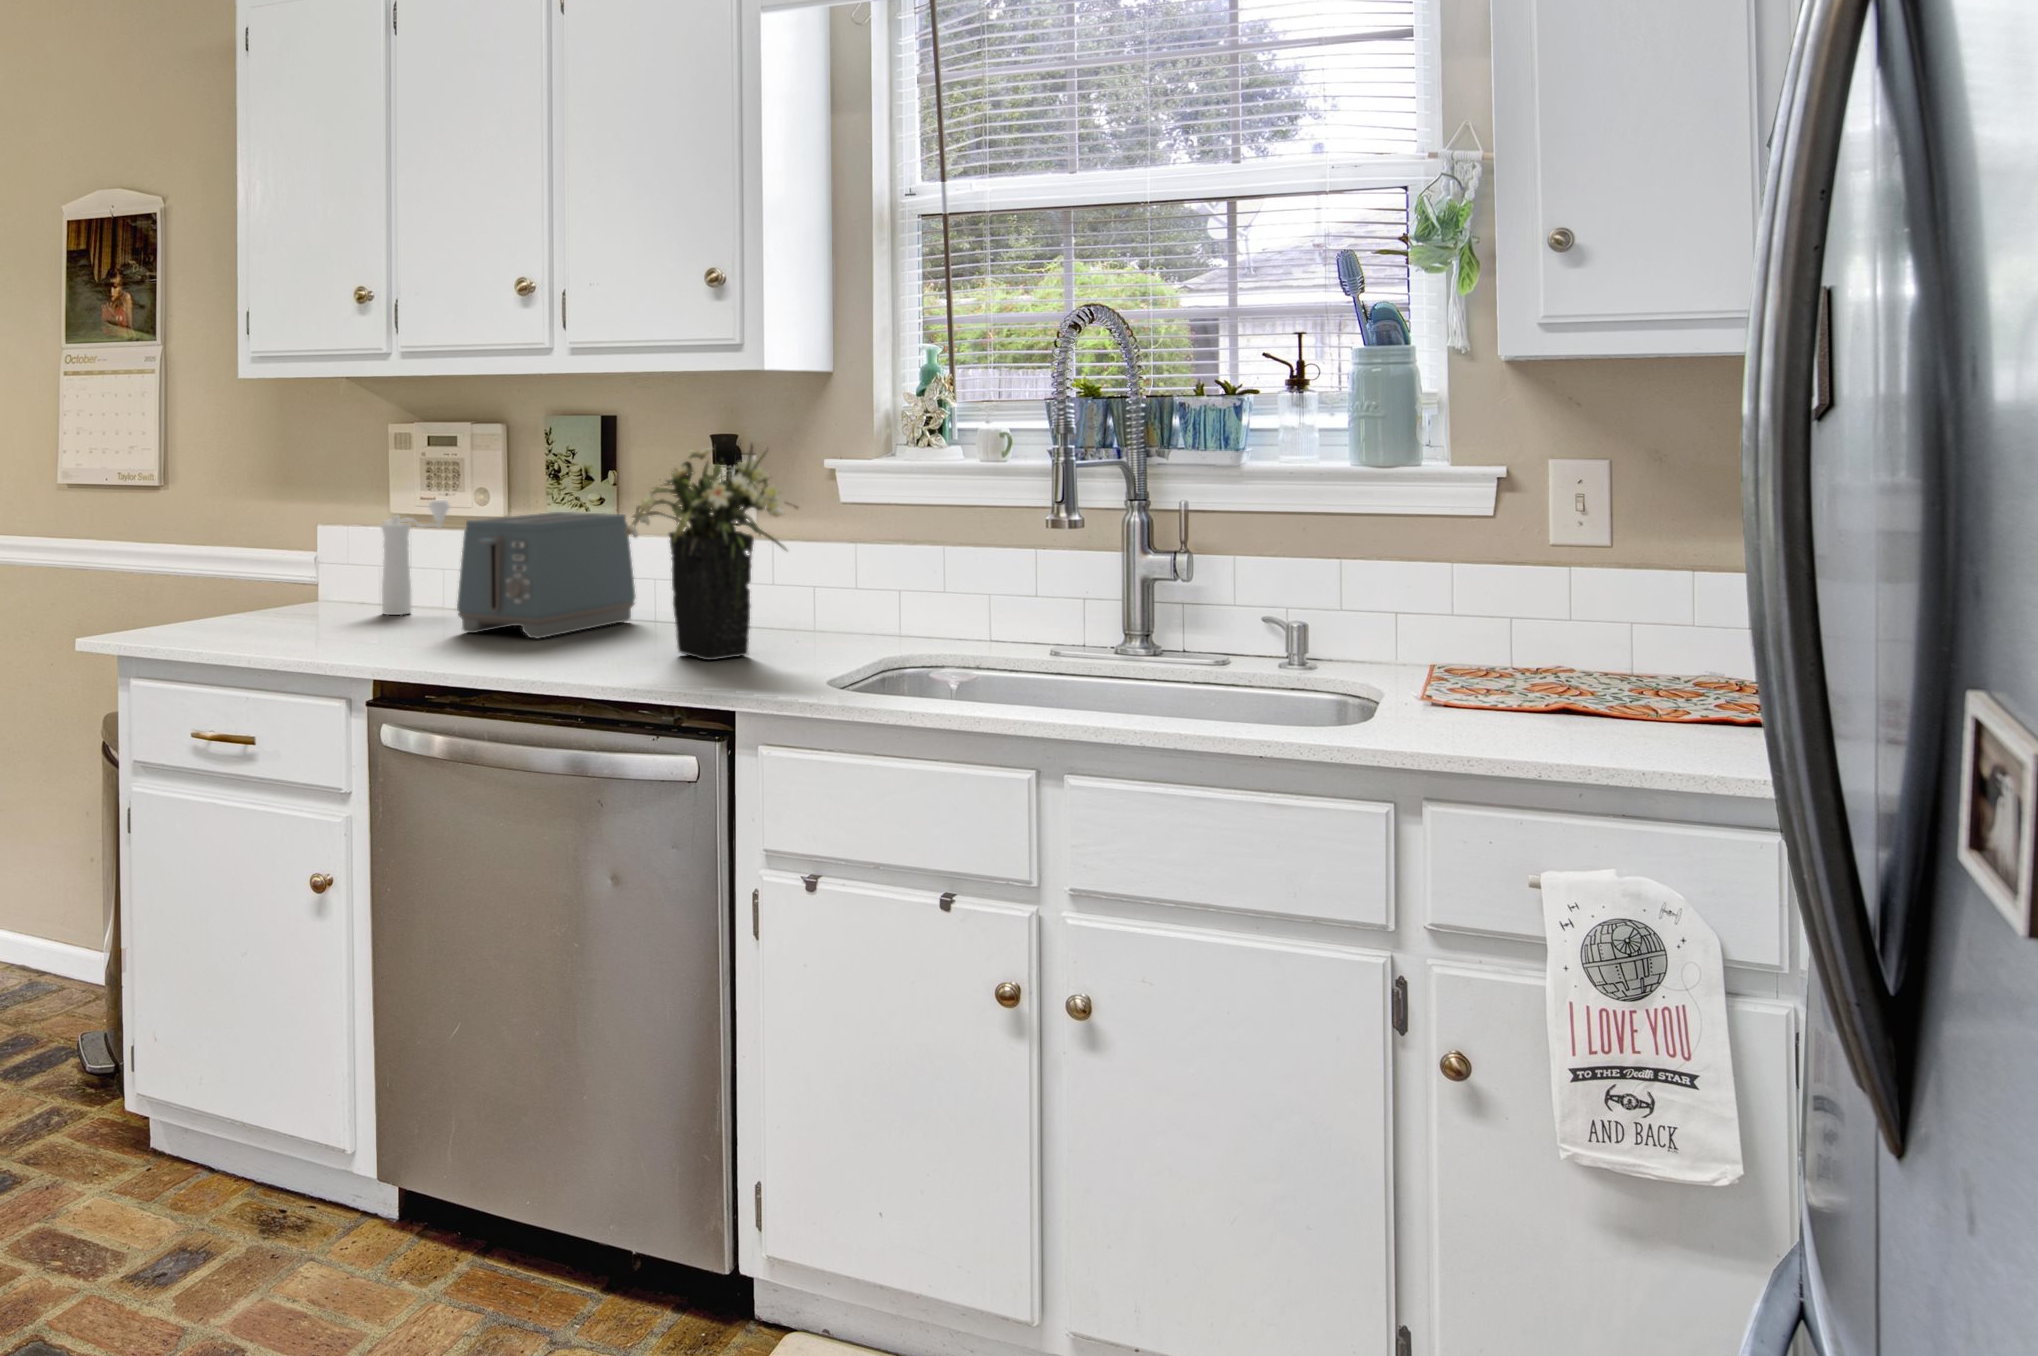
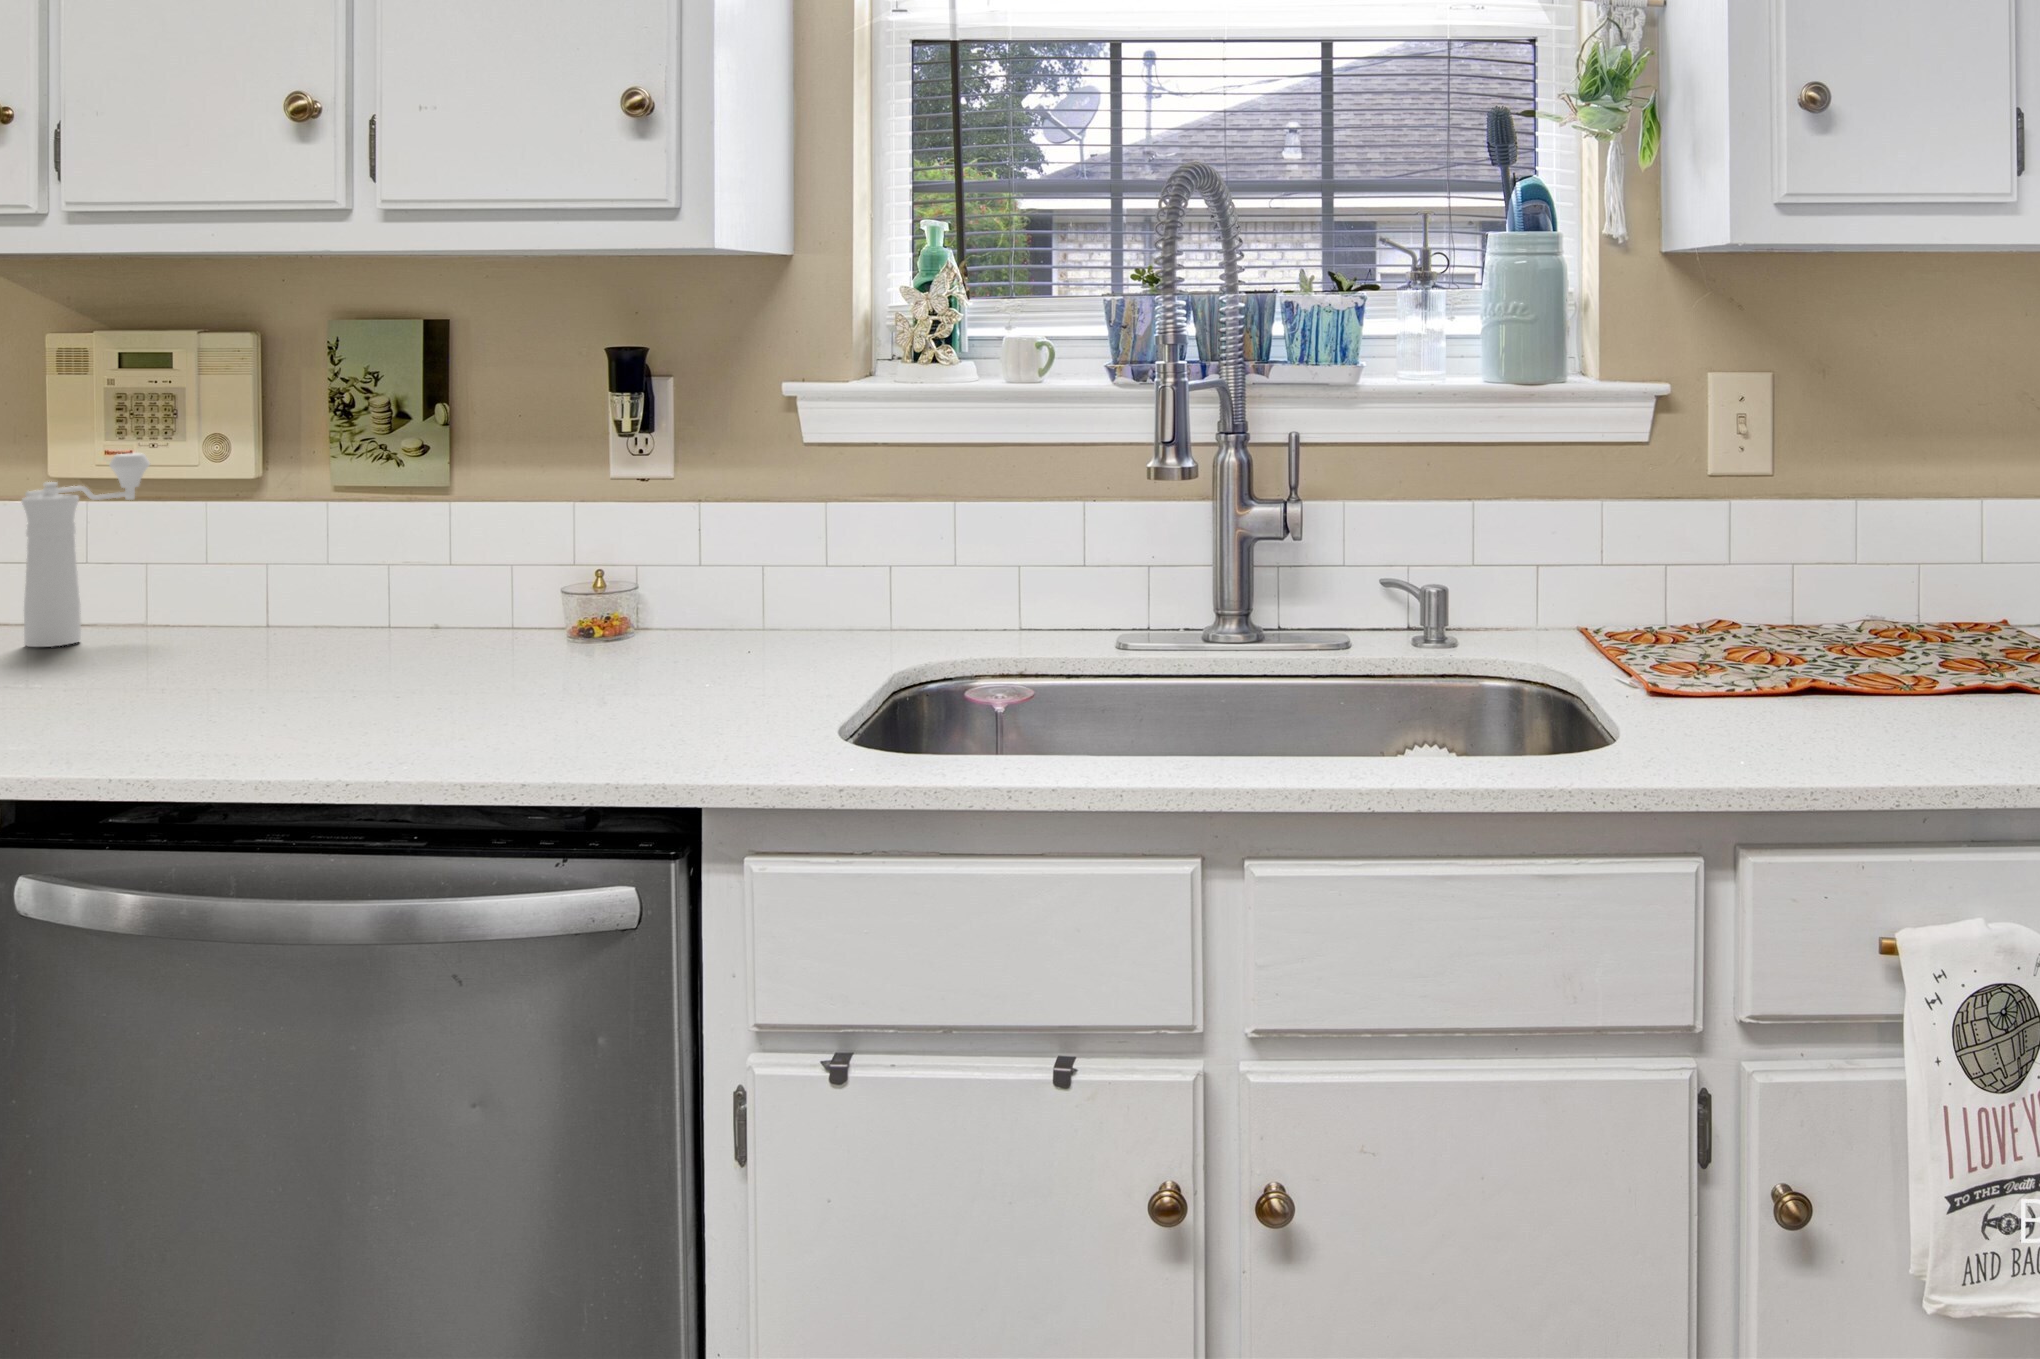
flower arrangement: present [623,444,798,660] -> none [502,359,792,701]
toaster: present [457,512,636,638] -> none [176,469,482,678]

